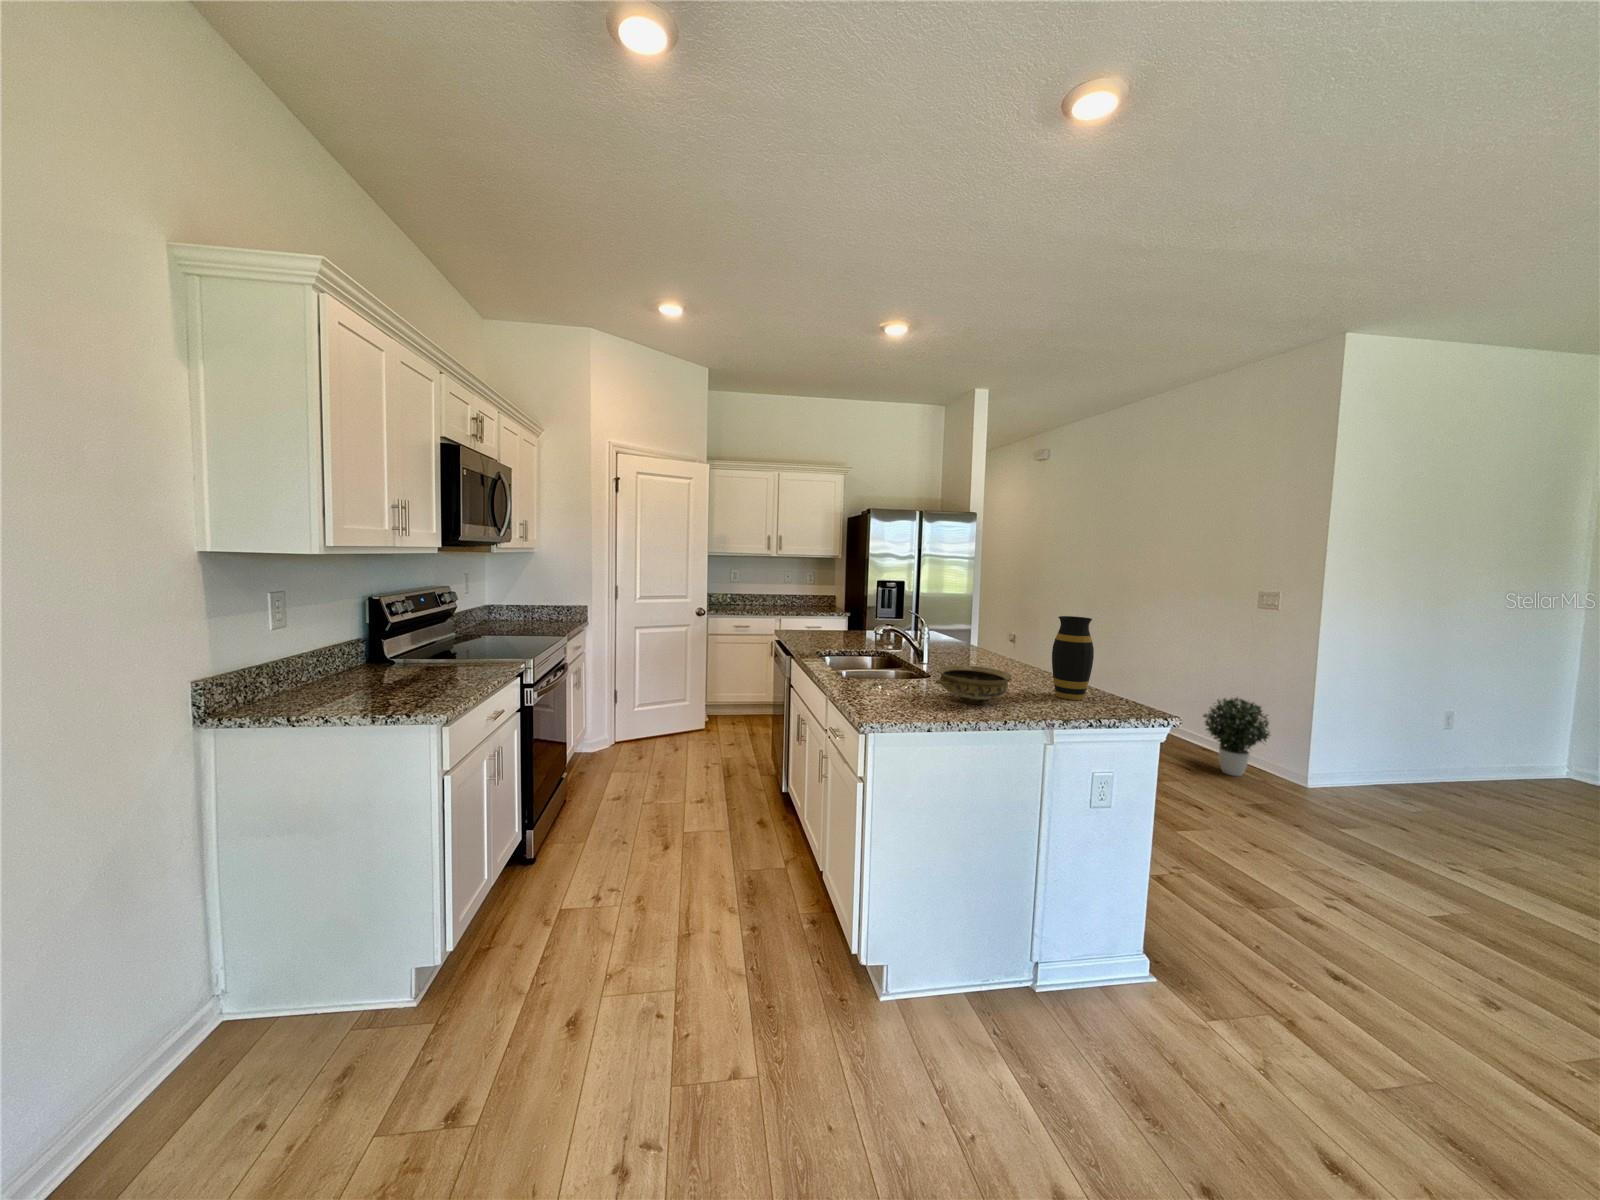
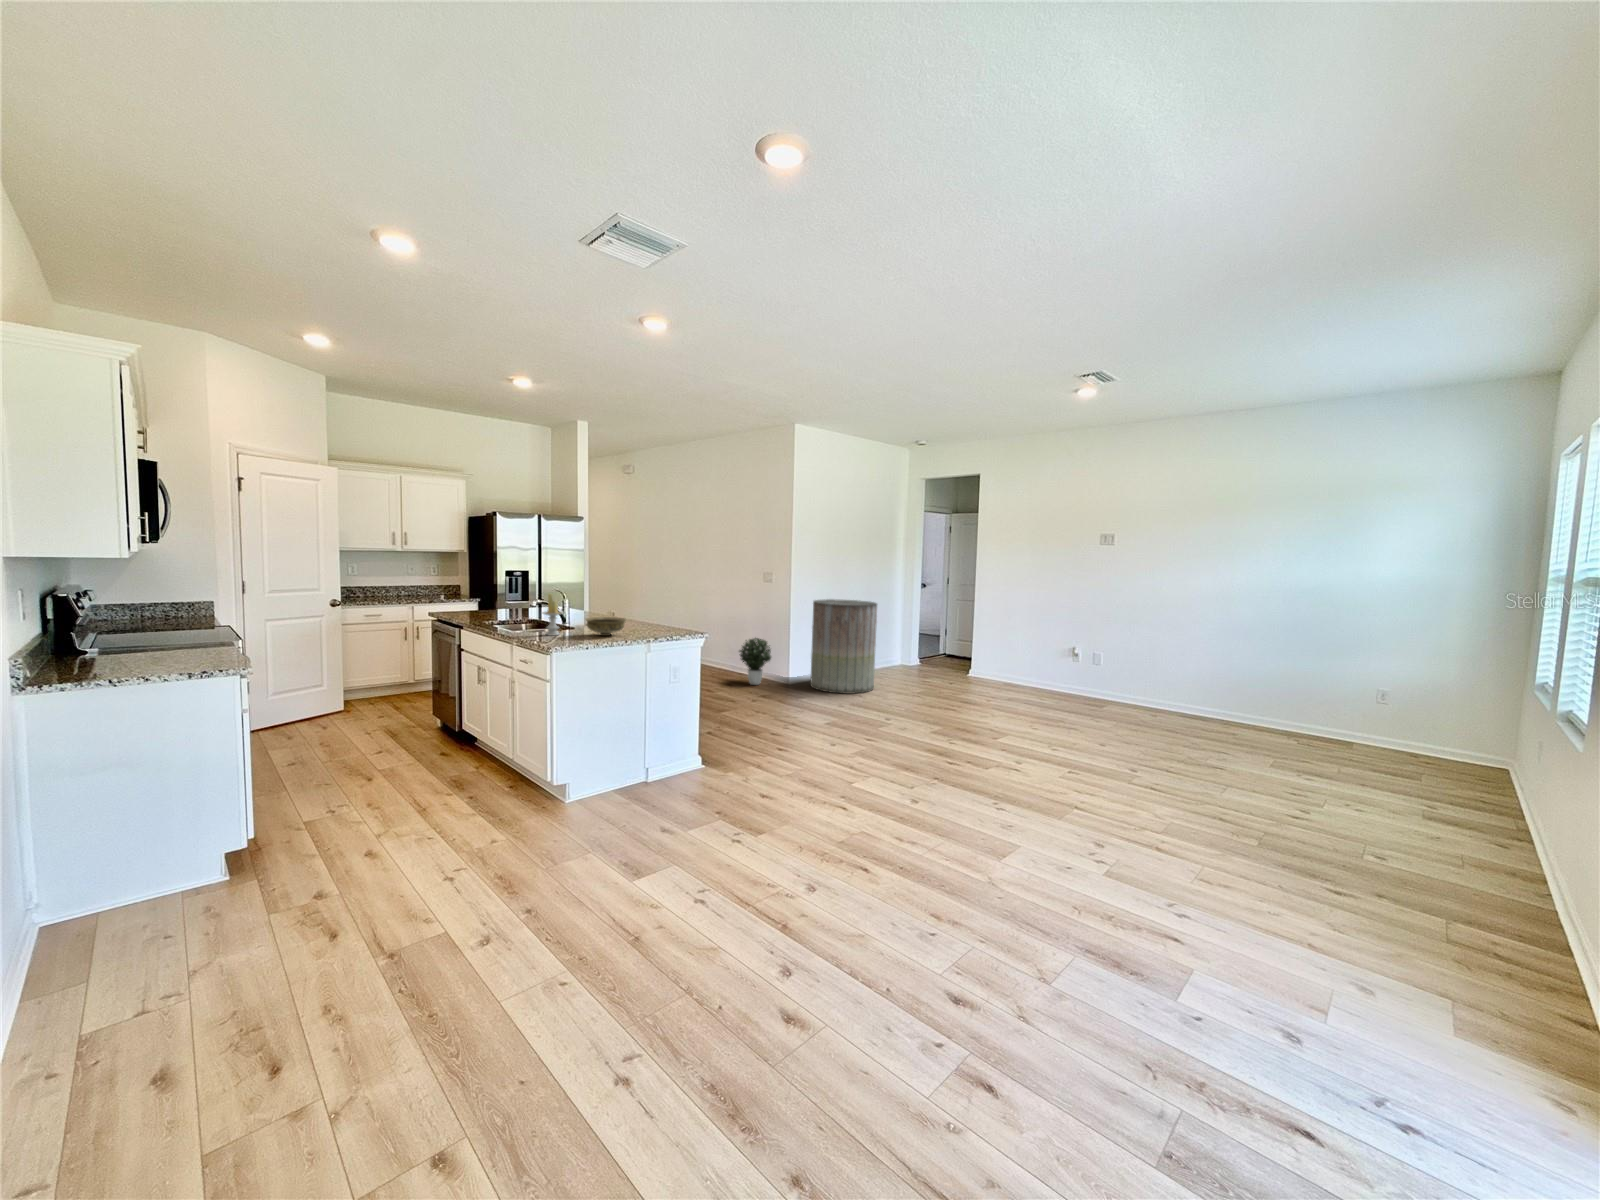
vase: present [1052,616,1094,700] -> none [646,587,667,631]
candle: none [871,620,906,691] -> present [542,594,563,635]
trash can: none [1354,644,1556,843] -> present [810,599,877,694]

